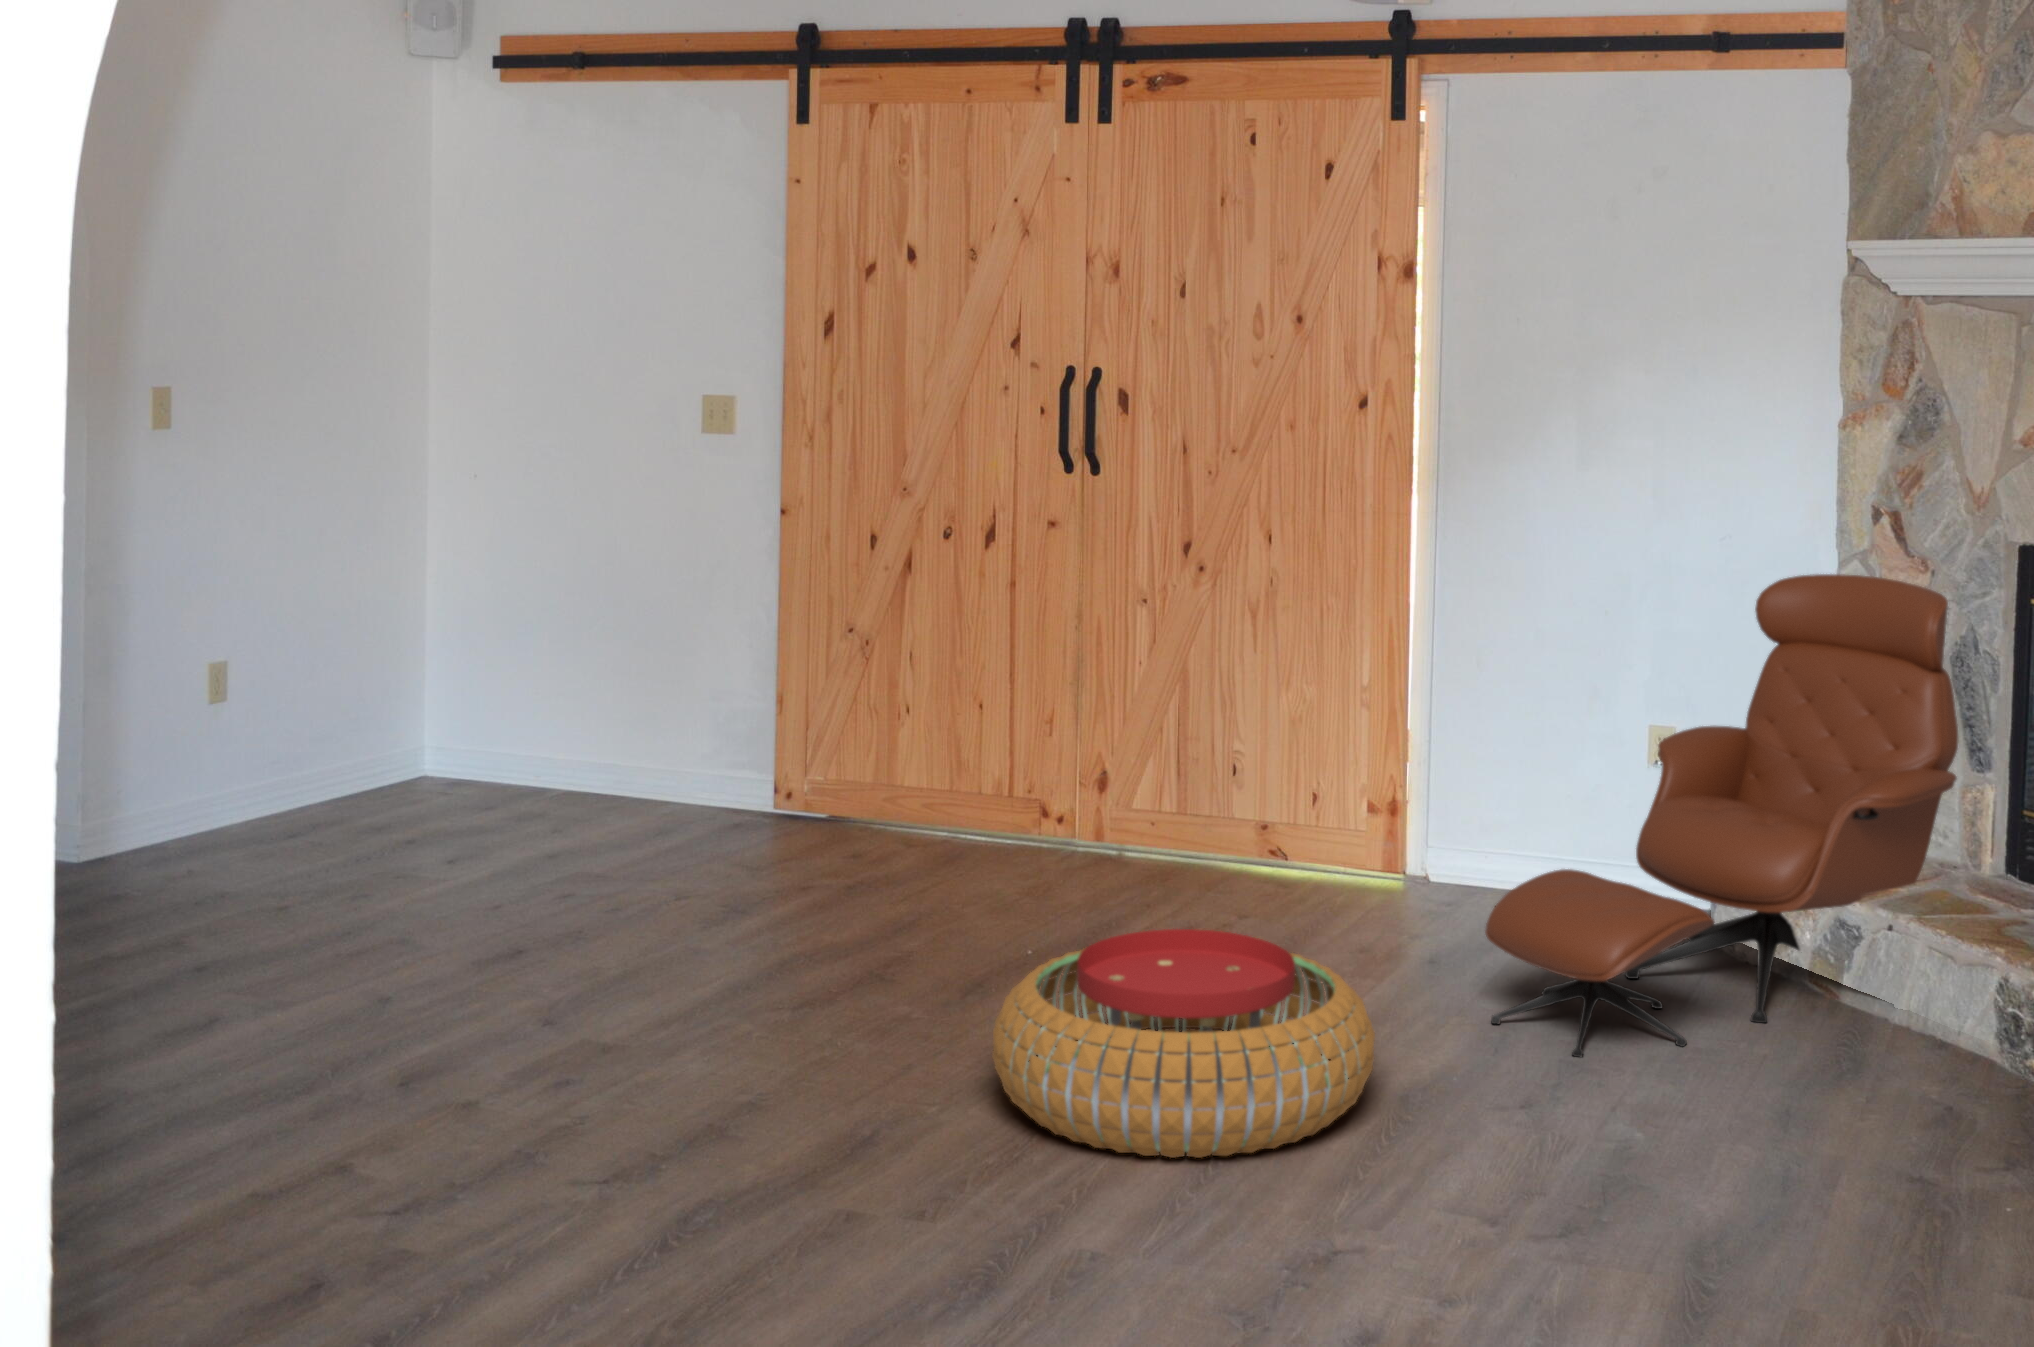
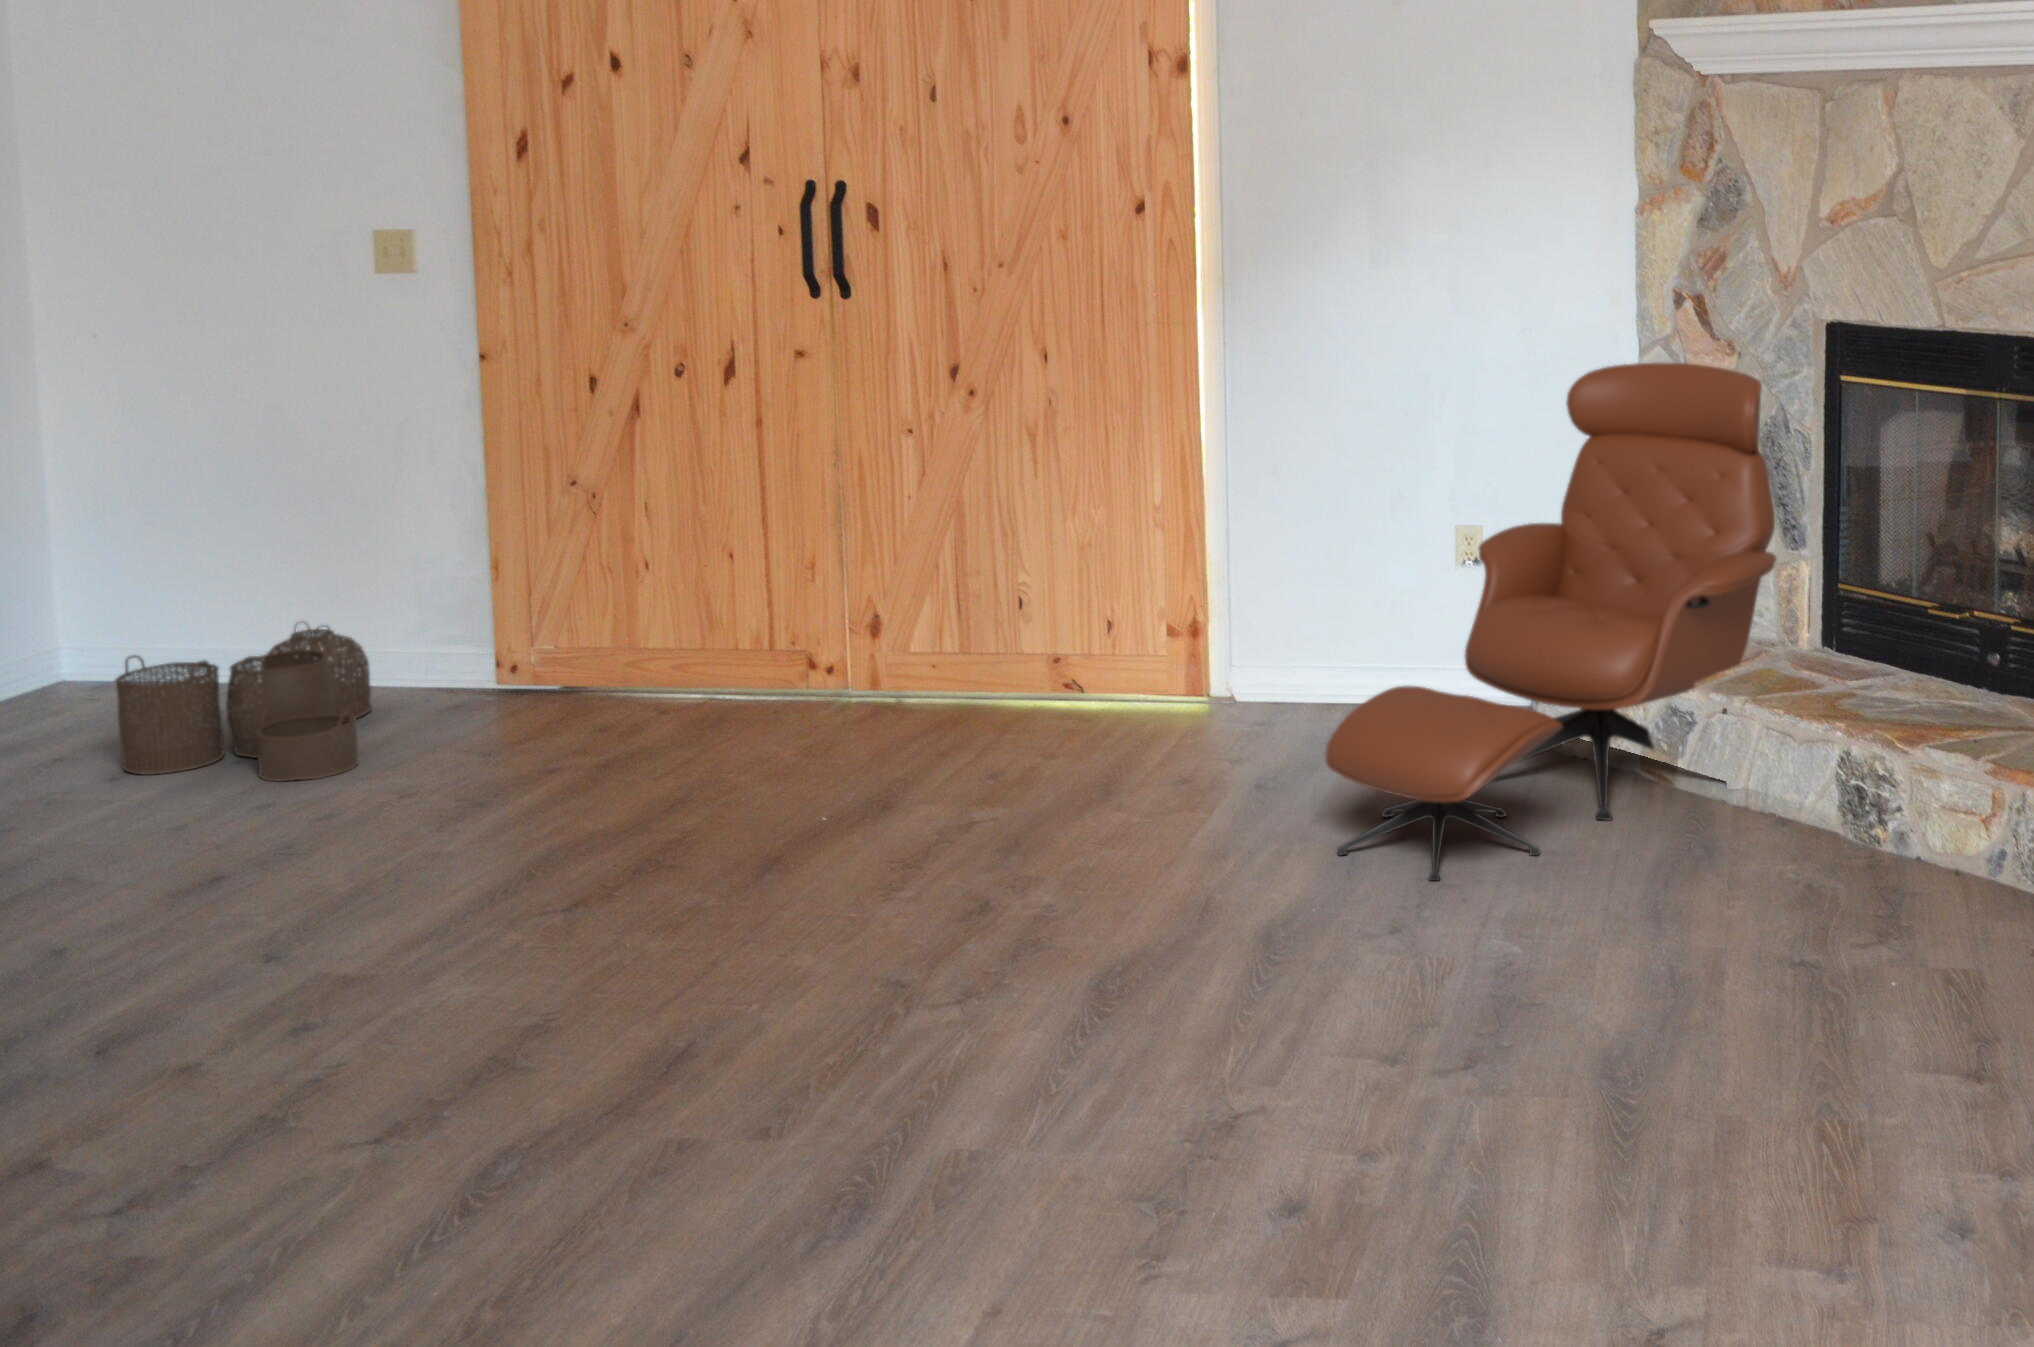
woven basket: none [486,728,681,864] -> present [115,626,371,781]
pouf: present [992,929,1375,1158] -> none [794,799,1233,1065]

